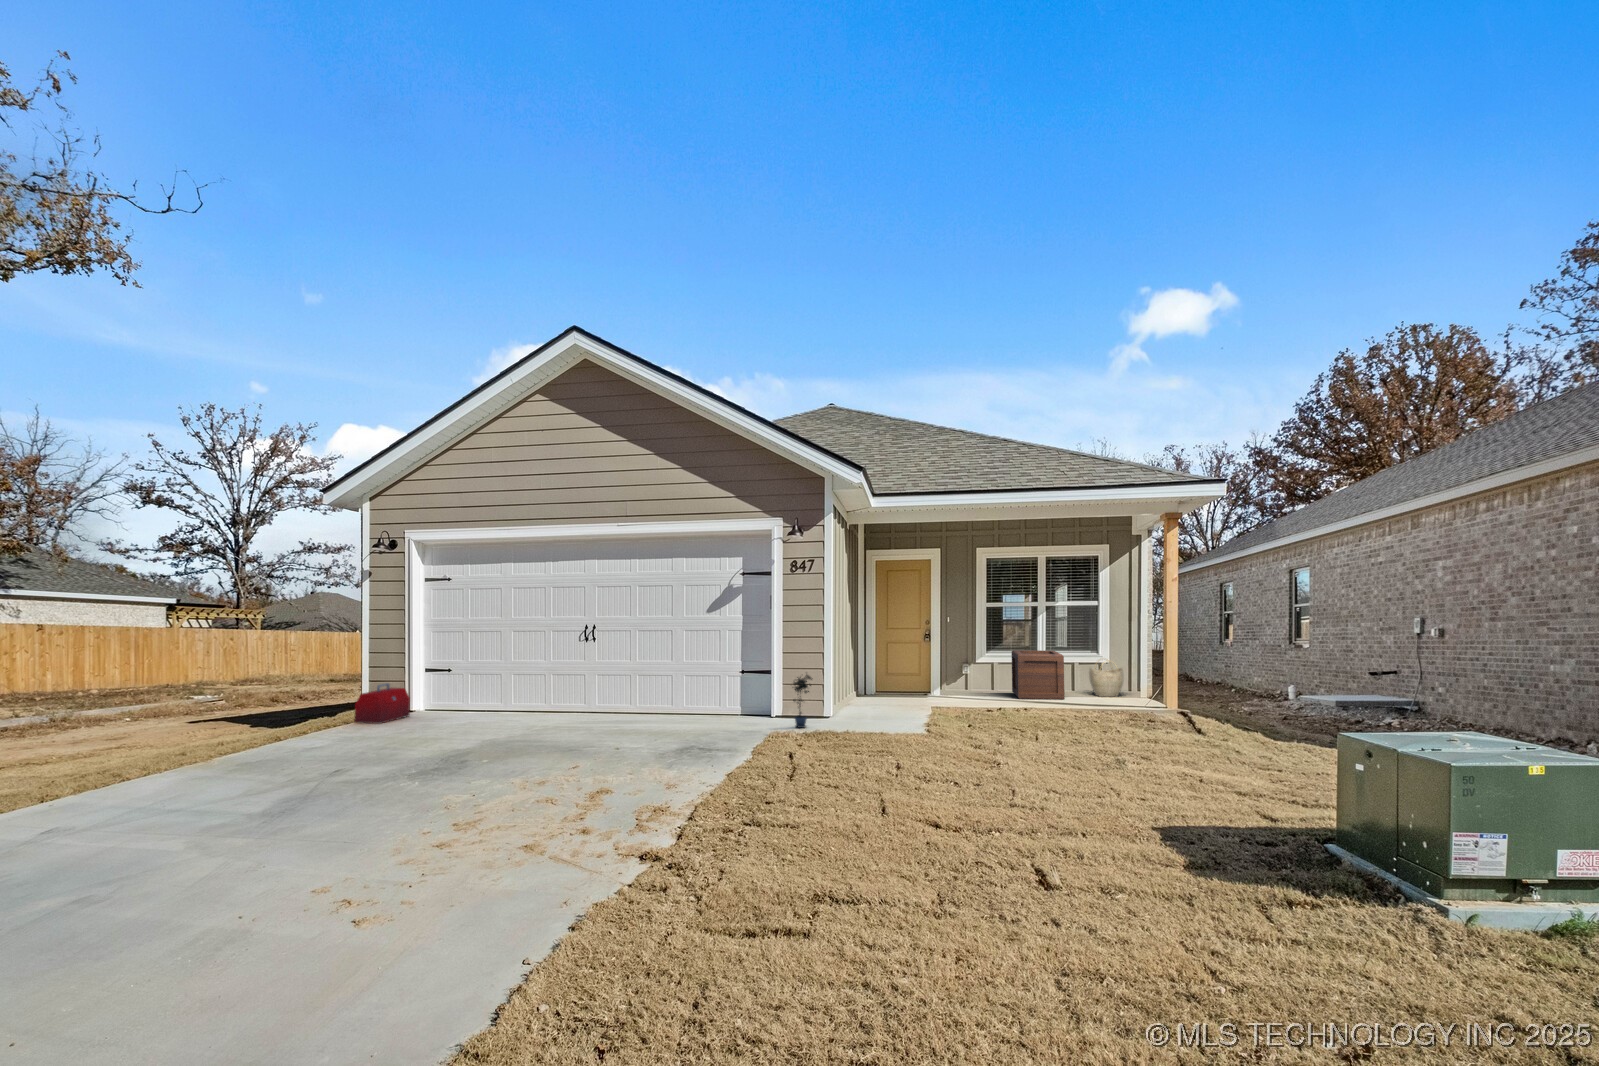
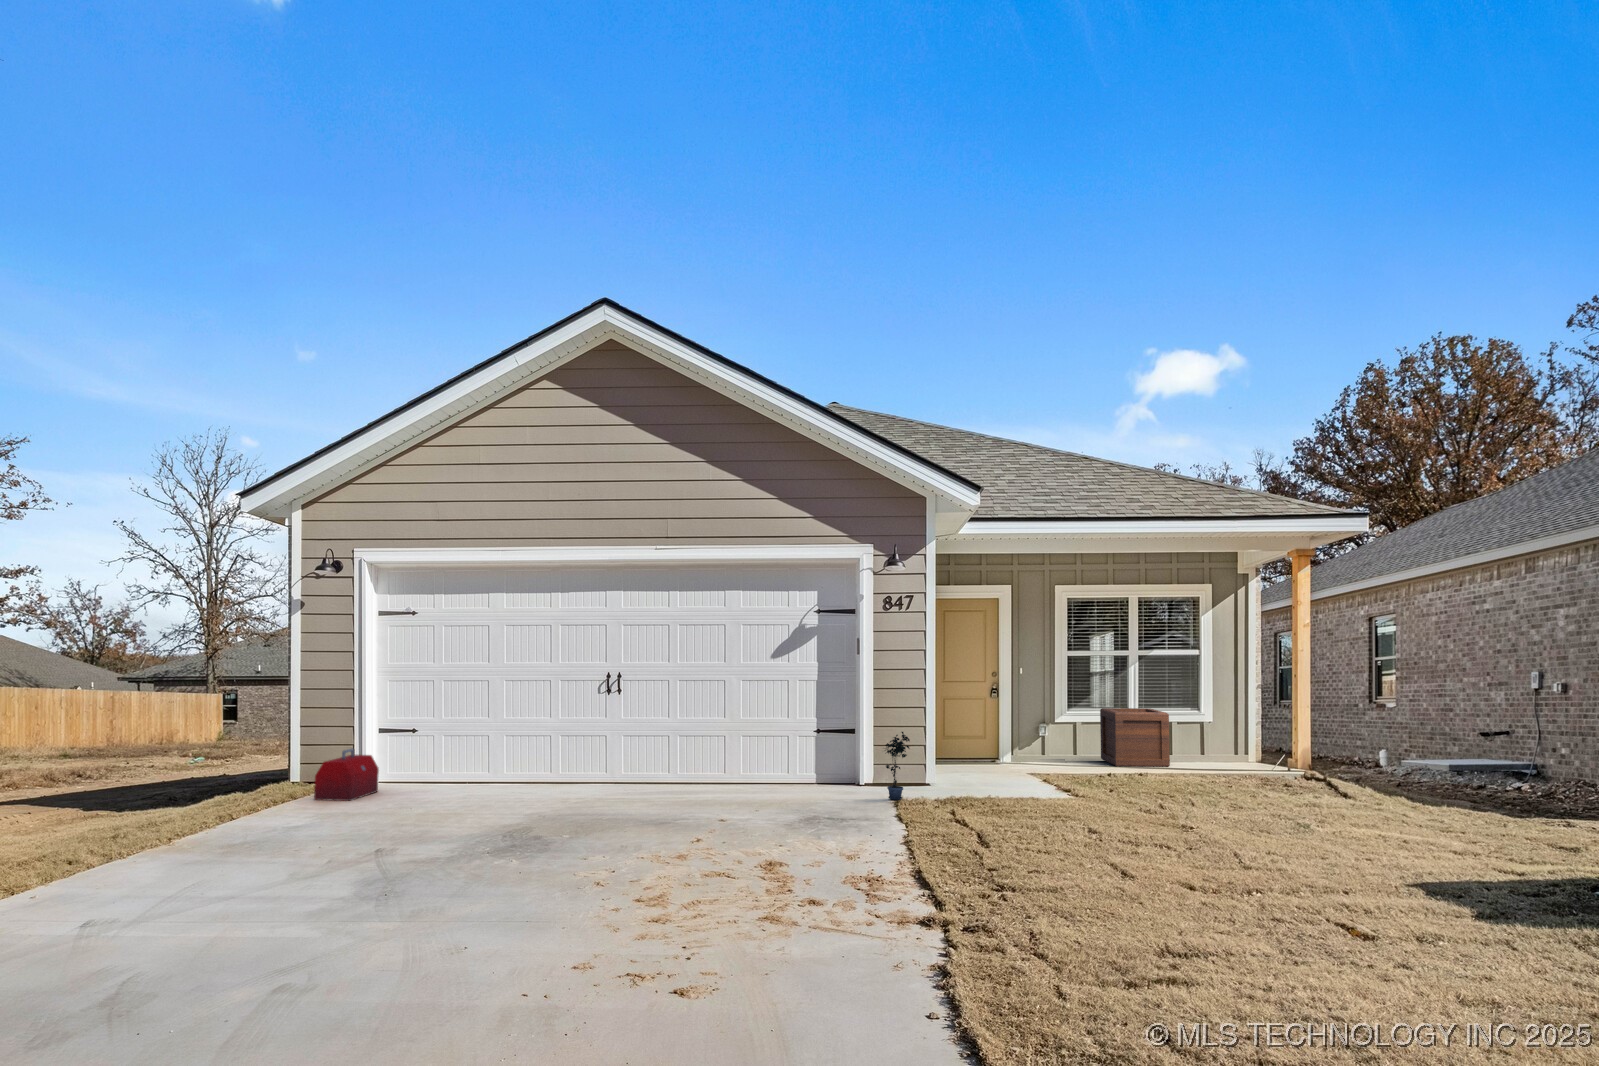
woven basket: present [1089,659,1124,697] -> none [1192,718,1233,764]

